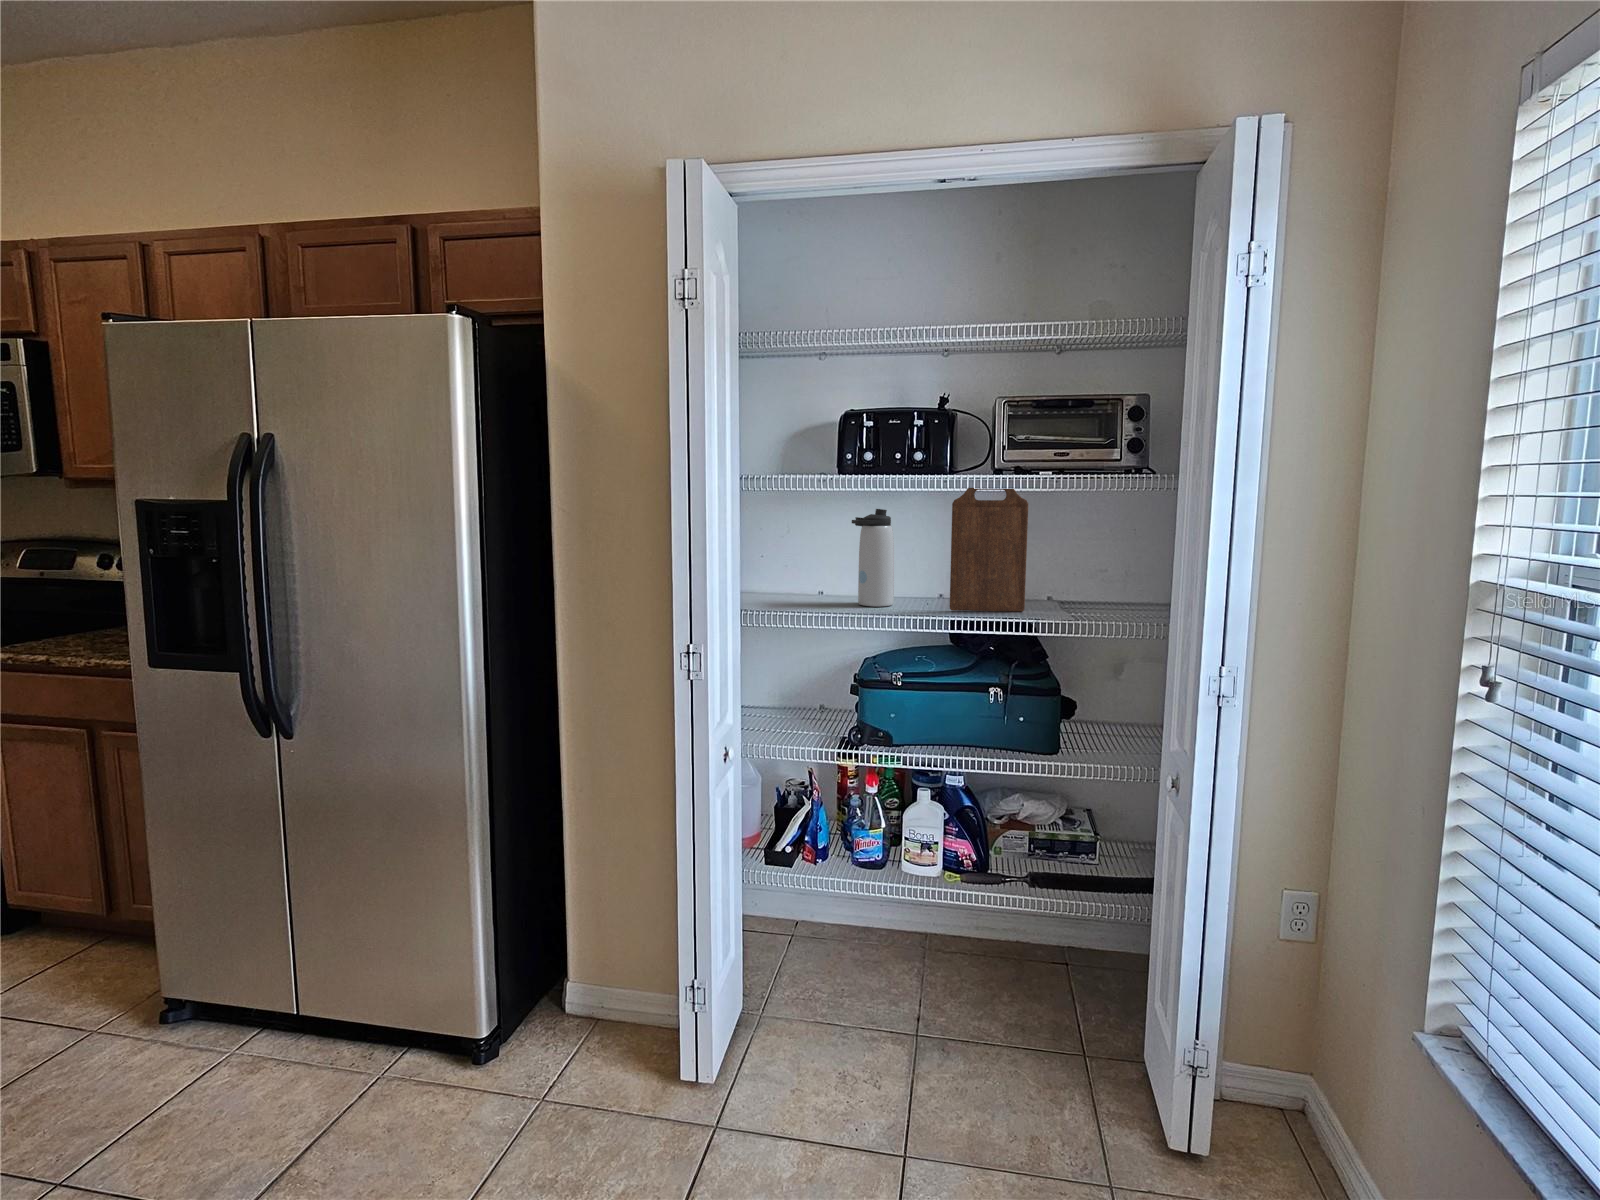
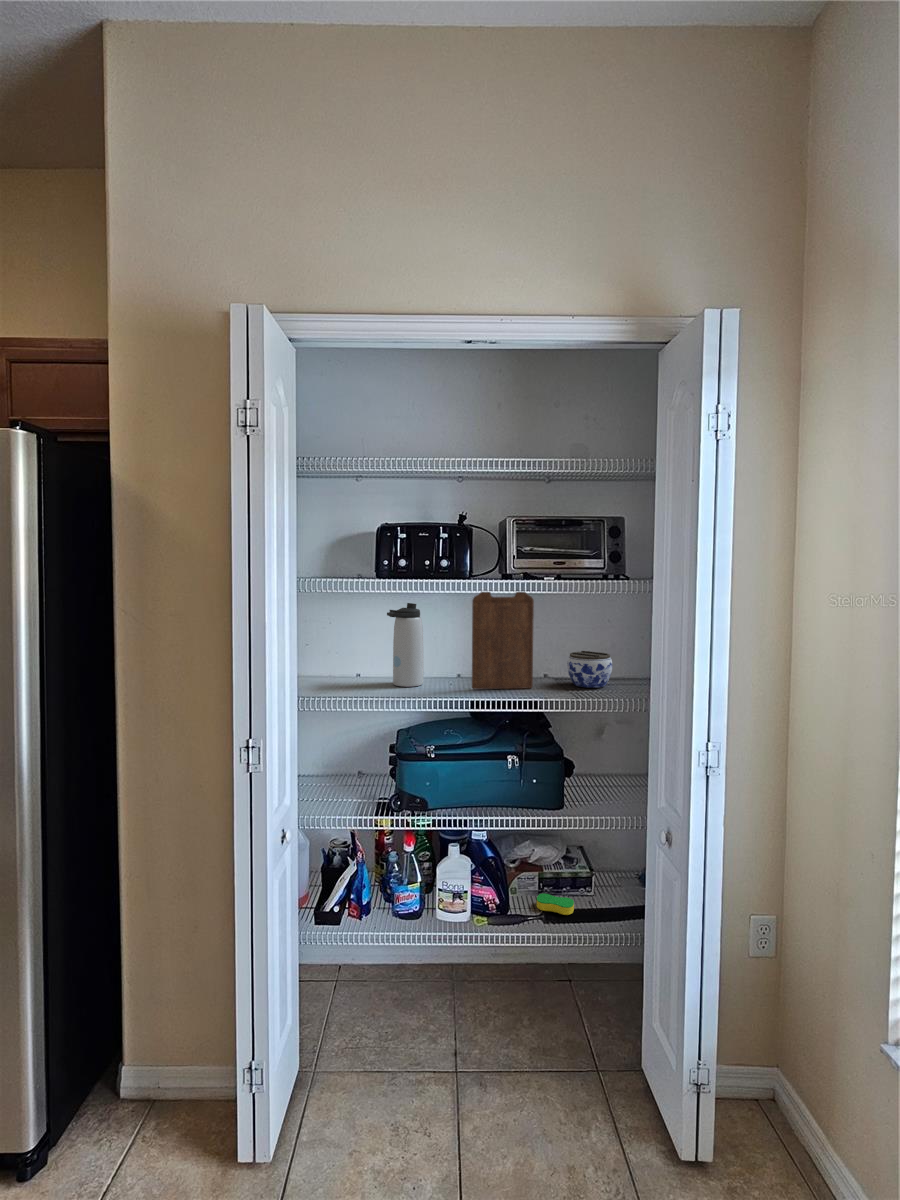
jar: none [1070,569,1128,613] -> present [567,651,612,688]
sponge: none [1022,855,1068,880] -> present [537,894,574,915]

